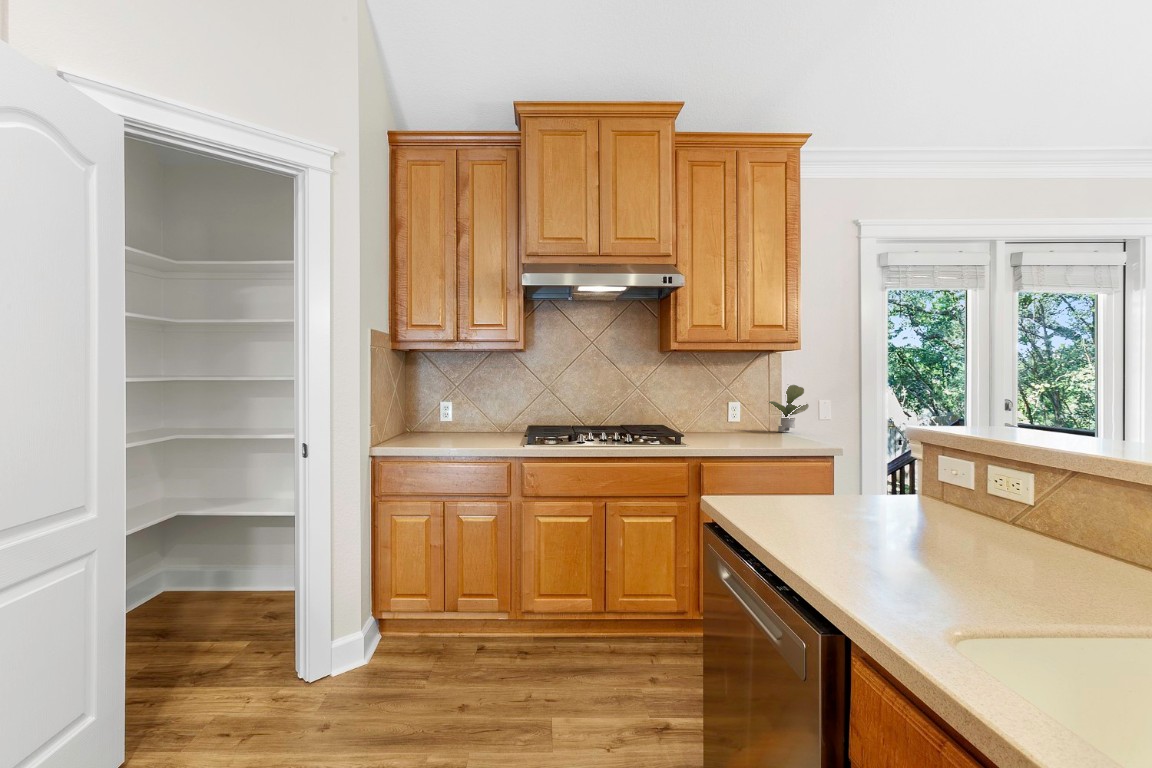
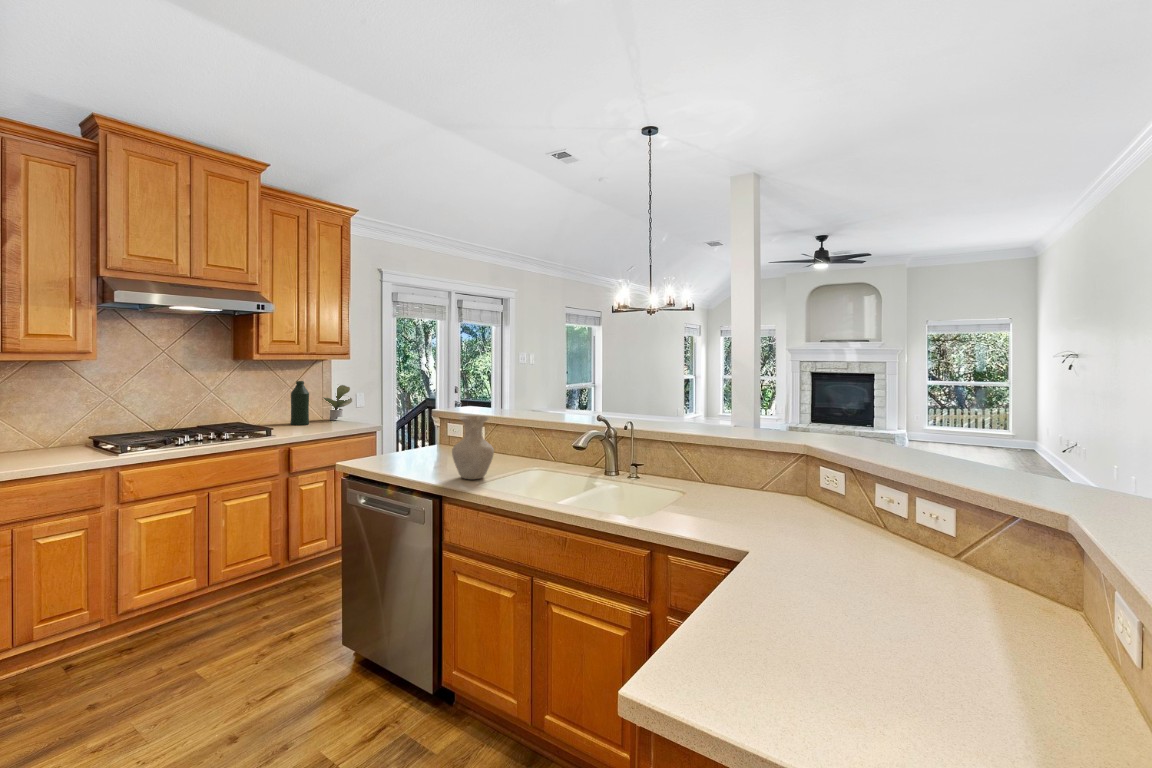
bottle: none [726,378,747,434] -> present [291,381,309,425]
vase: none [897,408,1020,564] -> present [452,416,494,479]

